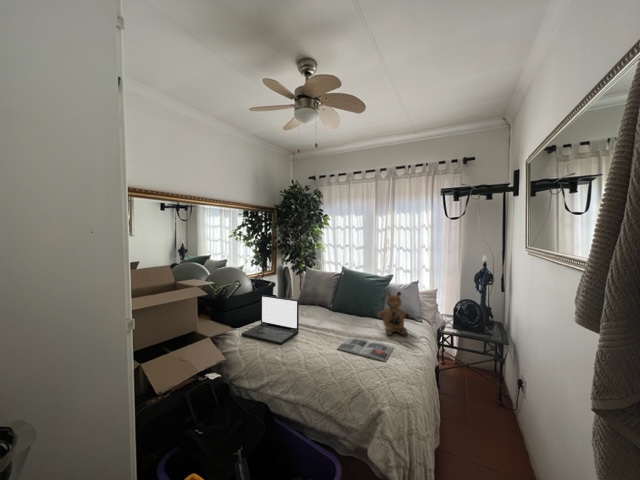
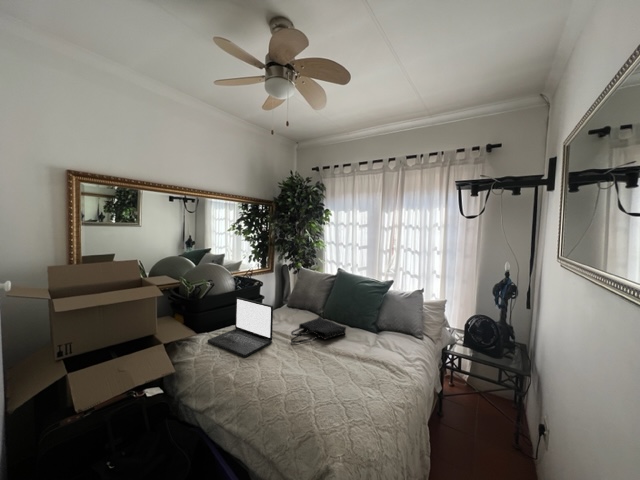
teddy bear: present [377,292,410,336] -> none [366,302,405,357]
tote bag: none [314,309,358,332] -> present [291,317,346,344]
magazine: present [337,337,394,361] -> none [306,354,377,393]

